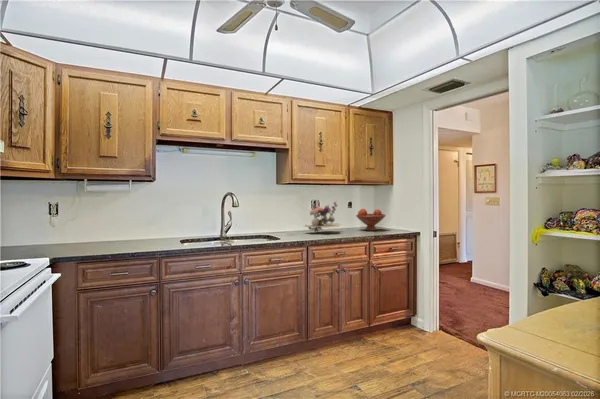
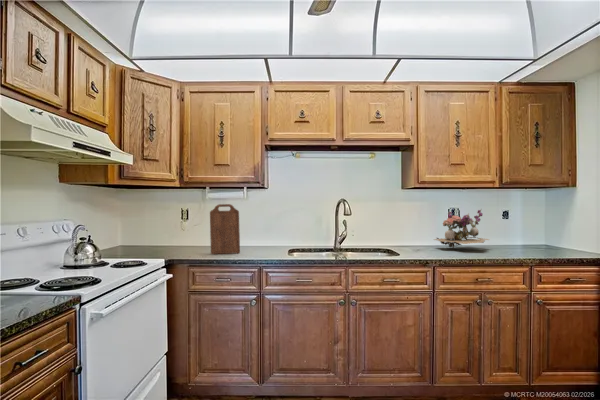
cutting board: none [97,198,132,250] -> present [210,204,240,254]
fruit bowl: present [356,209,385,231] -> none [512,220,562,251]

